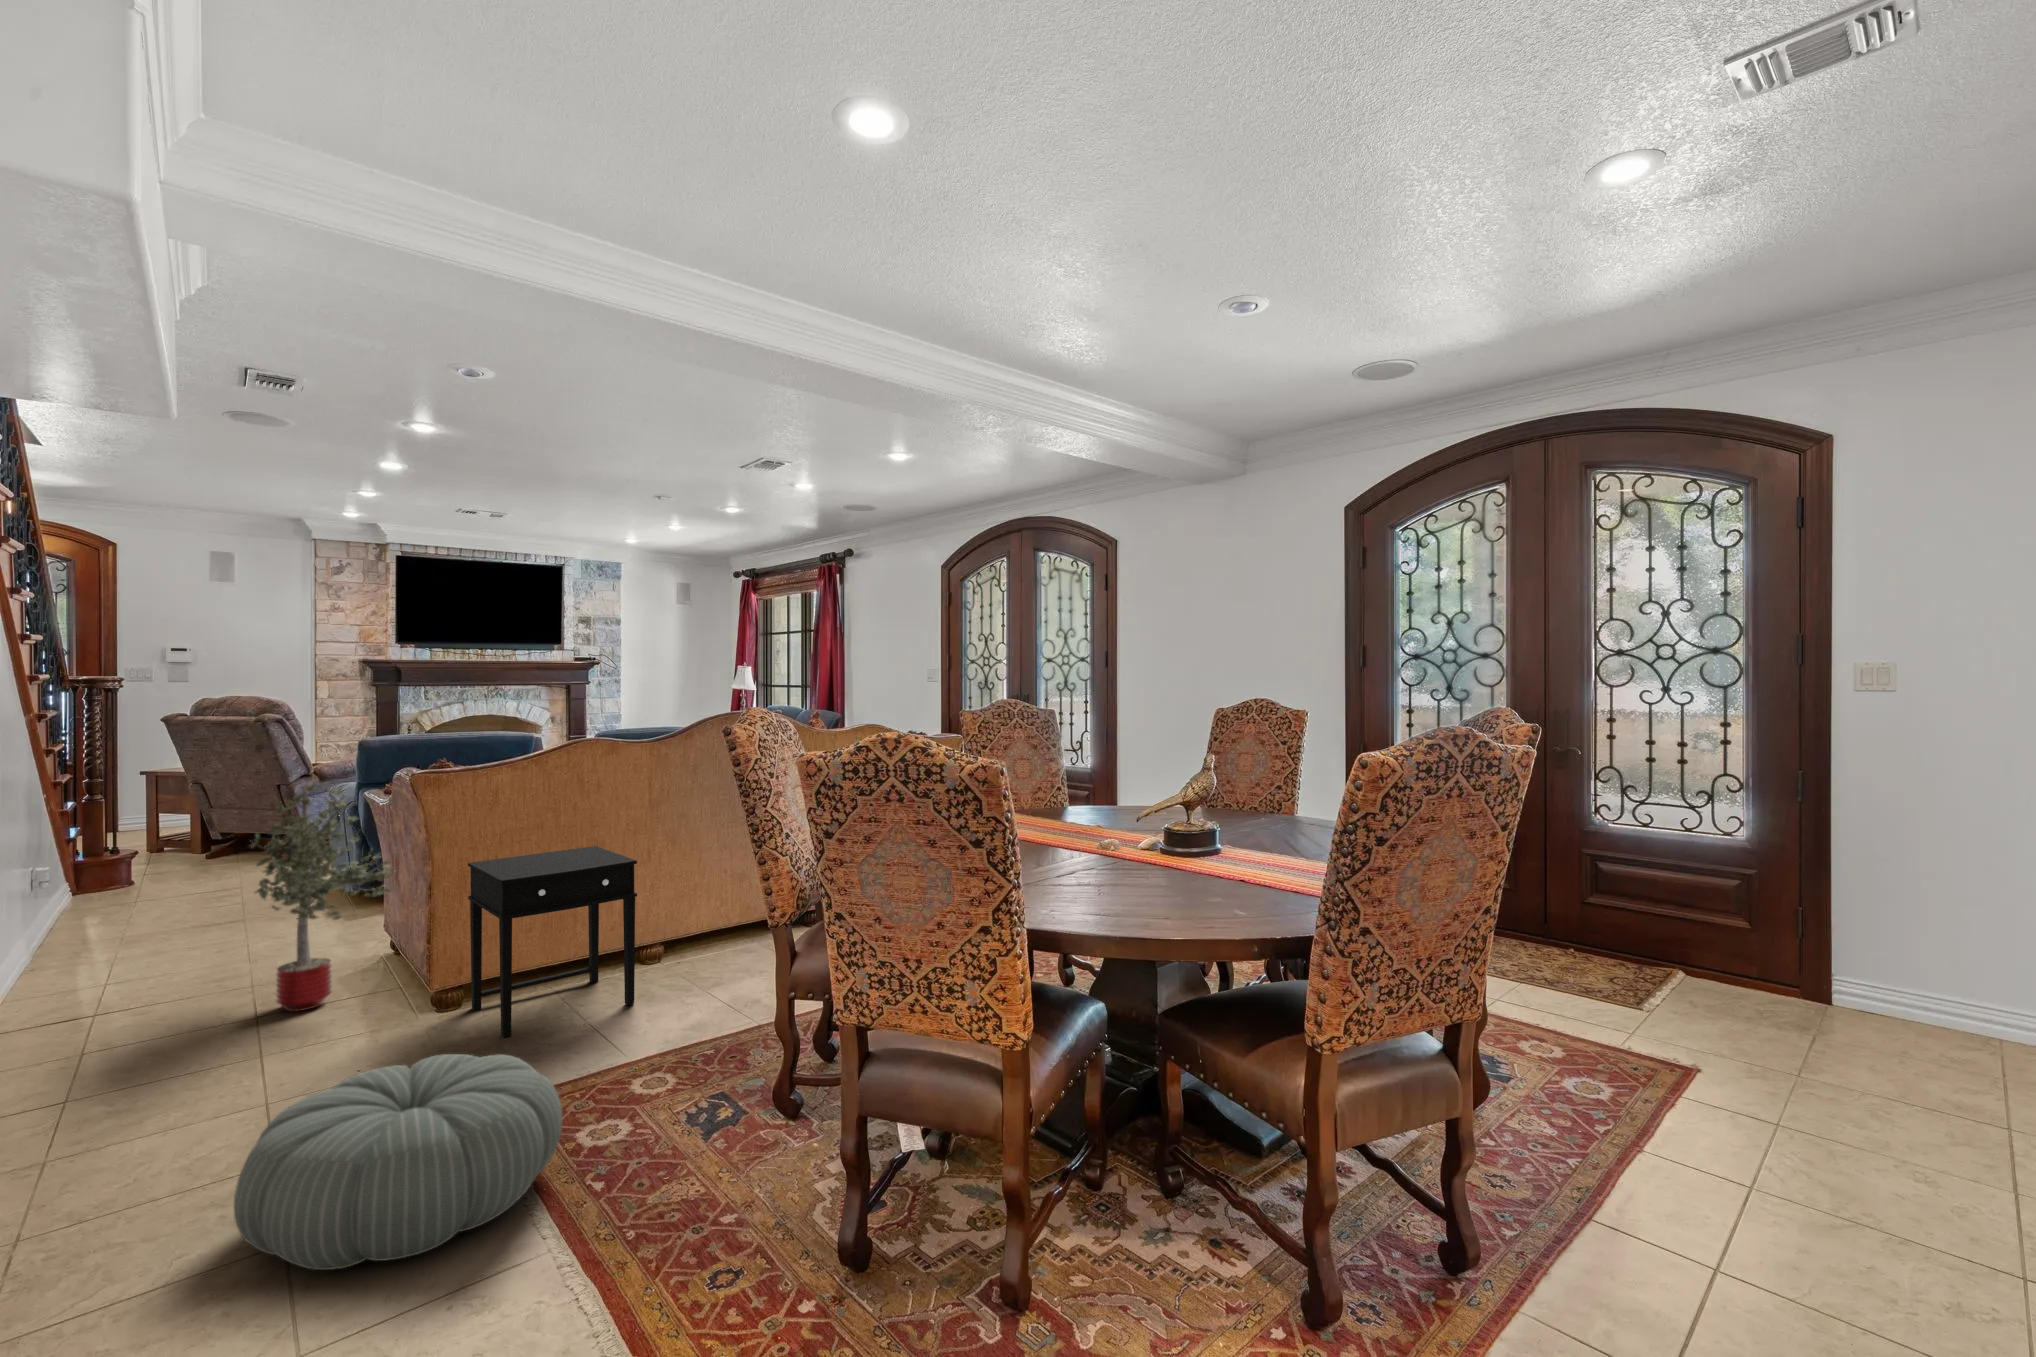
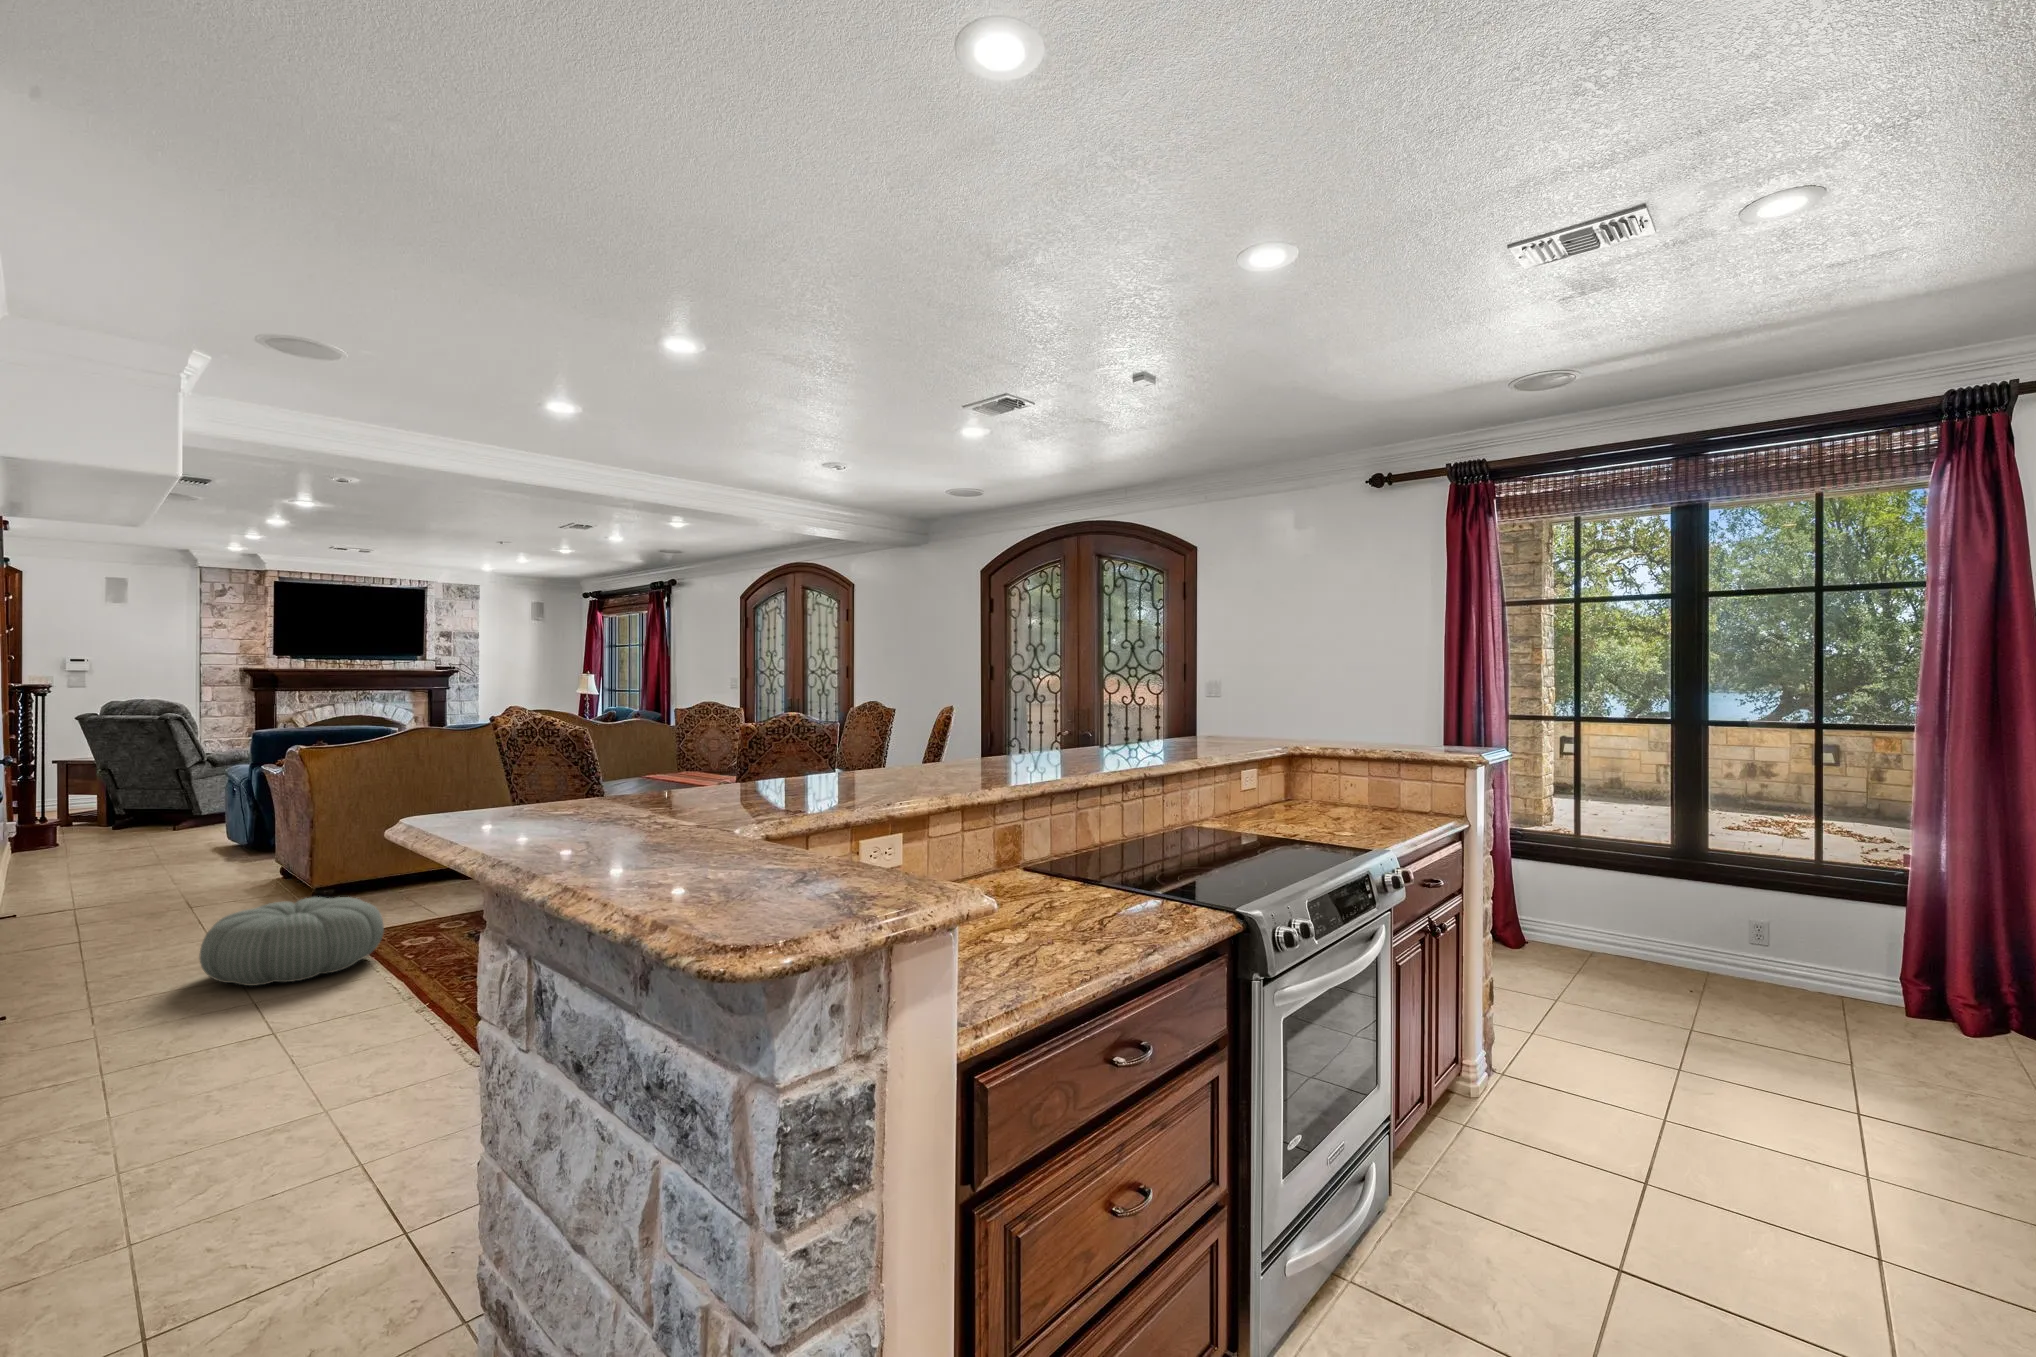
potted tree: present [250,785,398,1012] -> none [176,756,284,905]
side table: present [468,846,637,1037] -> none [332,798,449,912]

